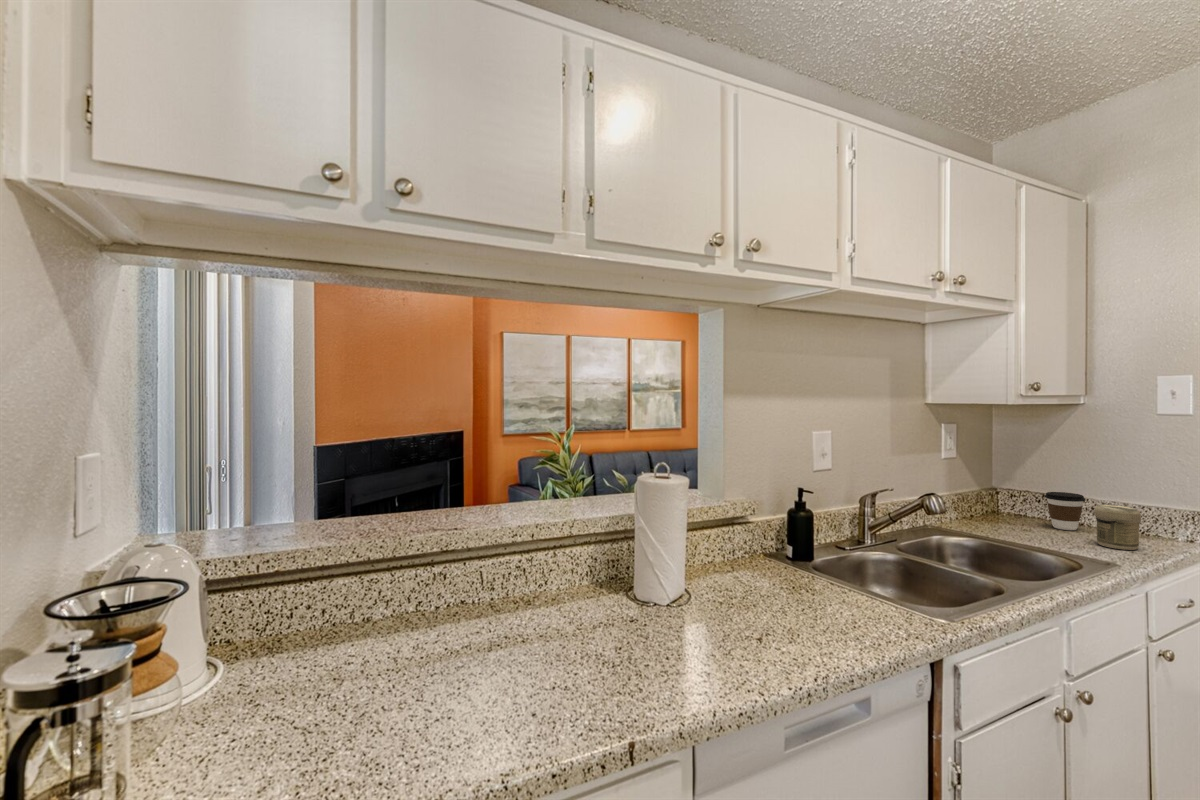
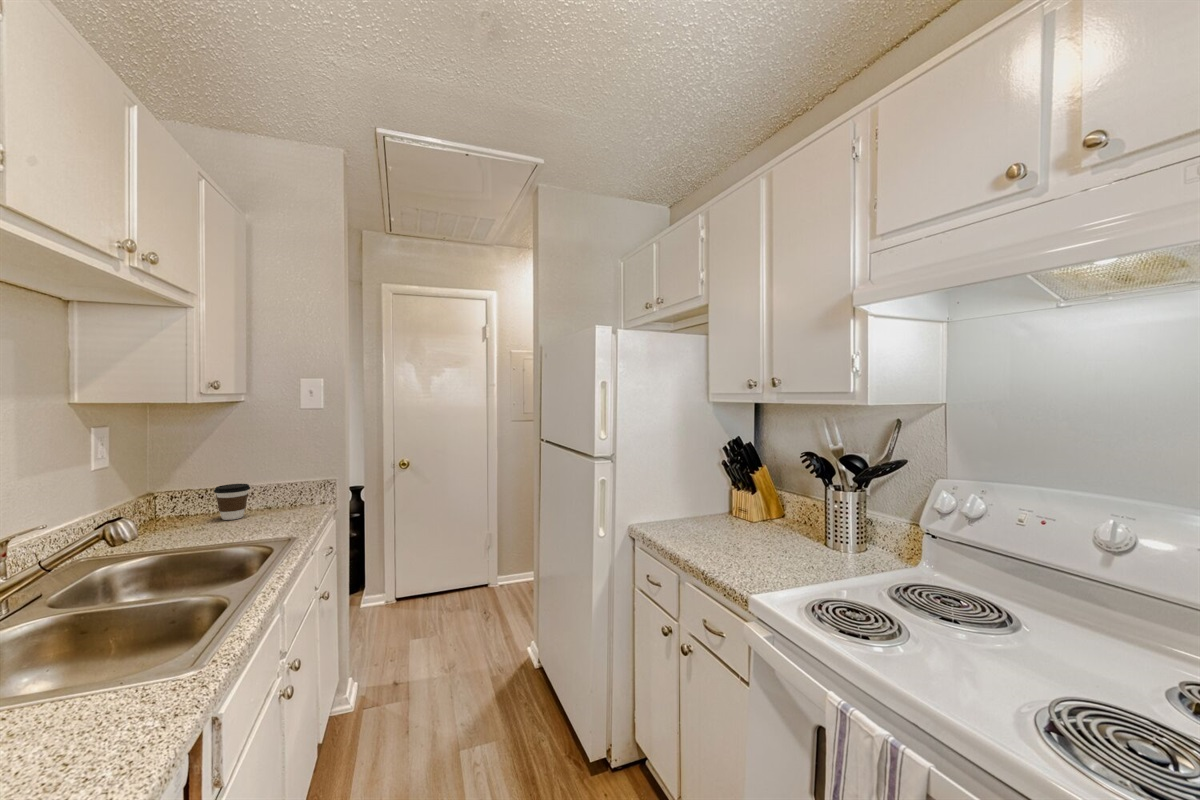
jar: present [1095,505,1141,550] -> none [266,487,300,525]

